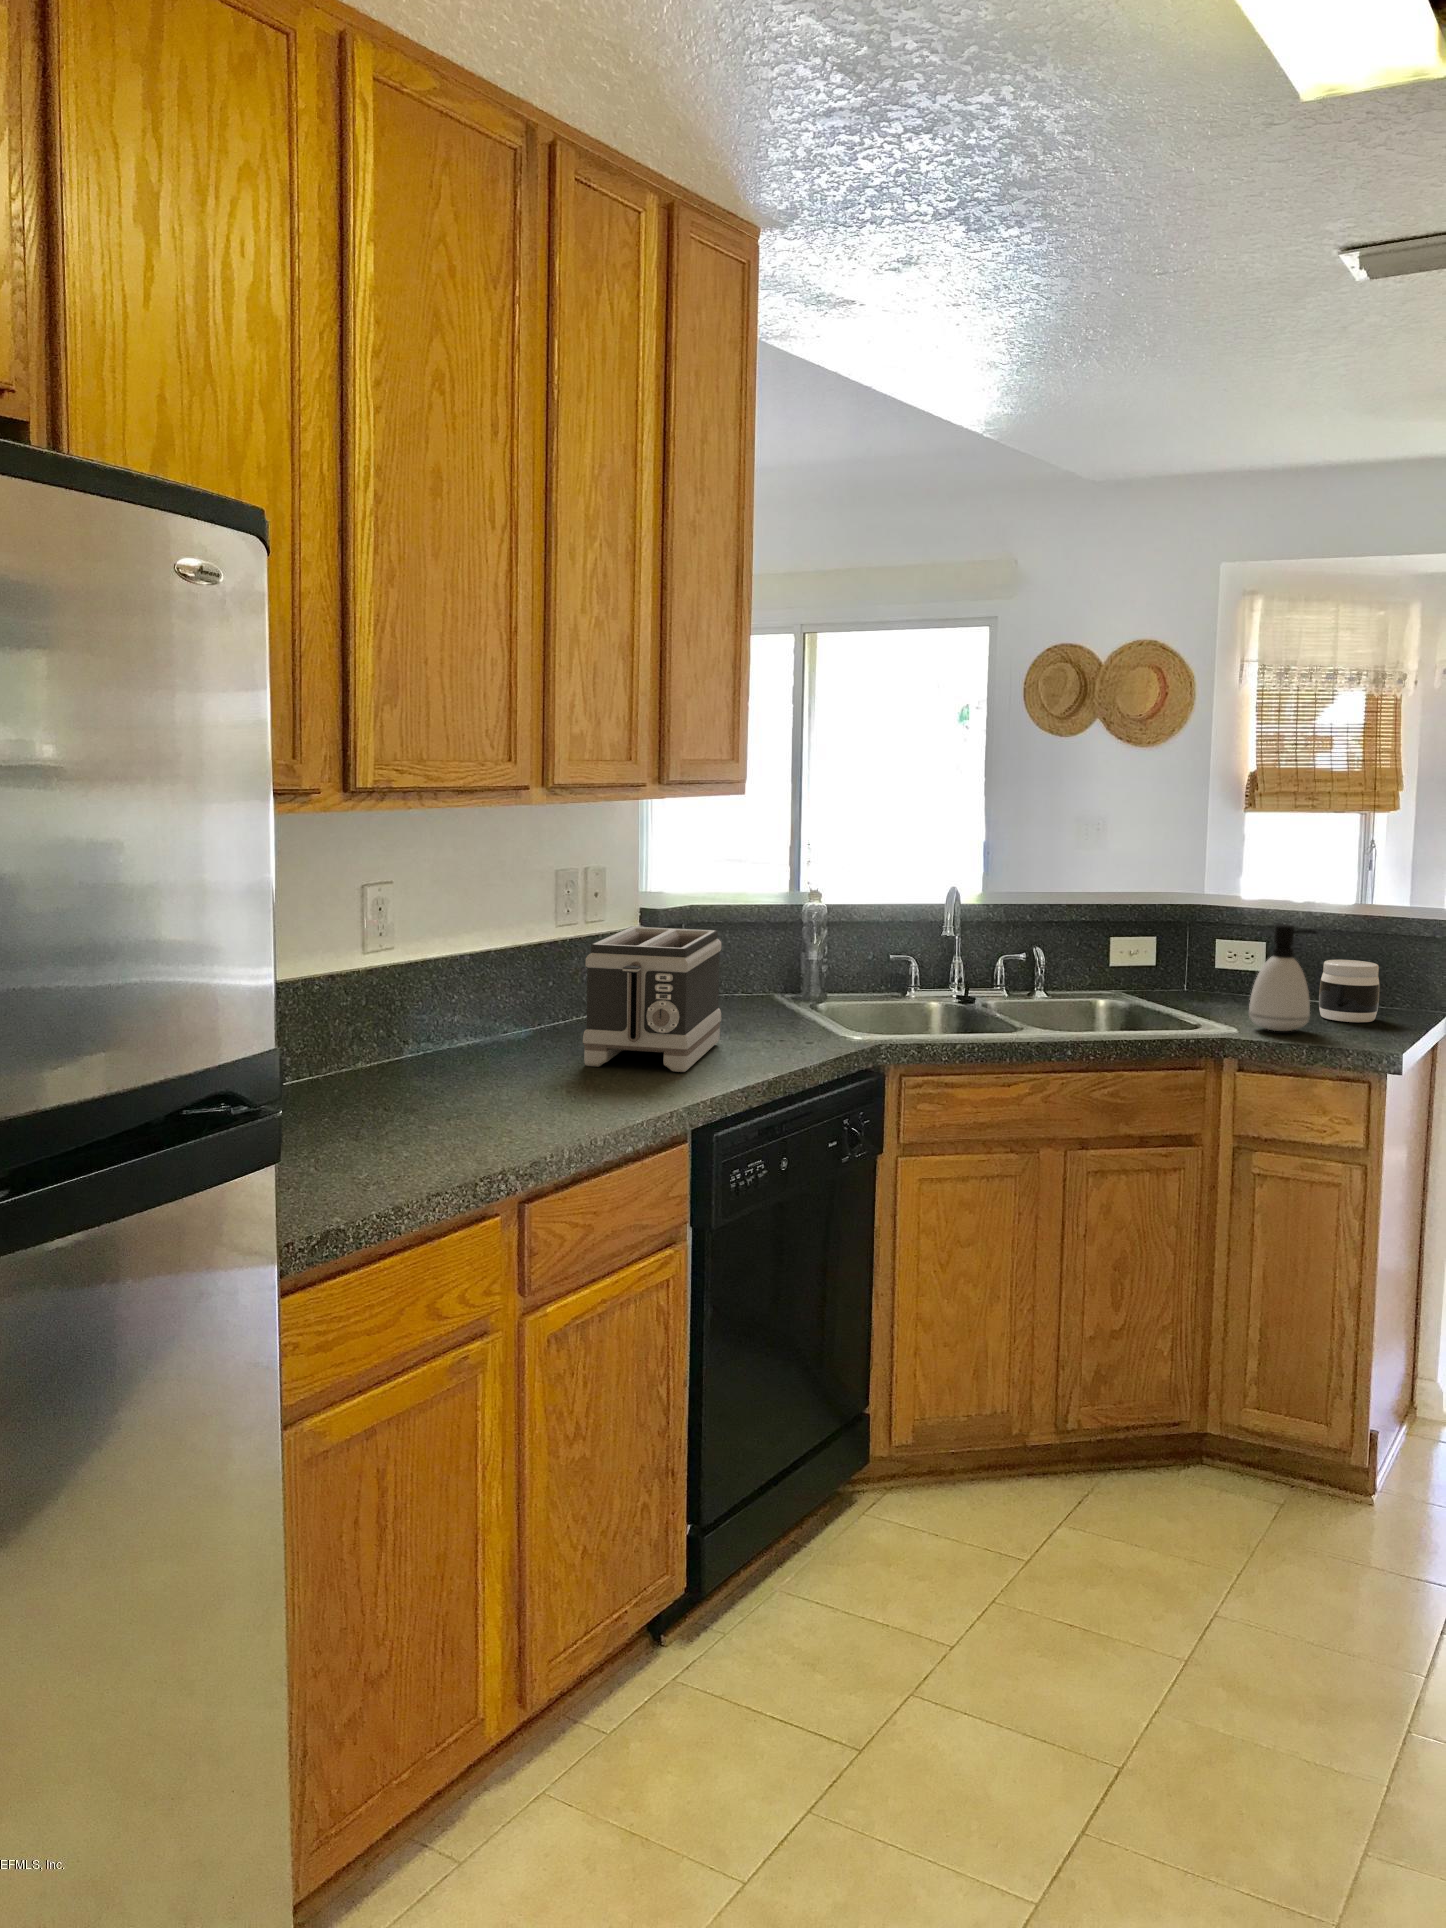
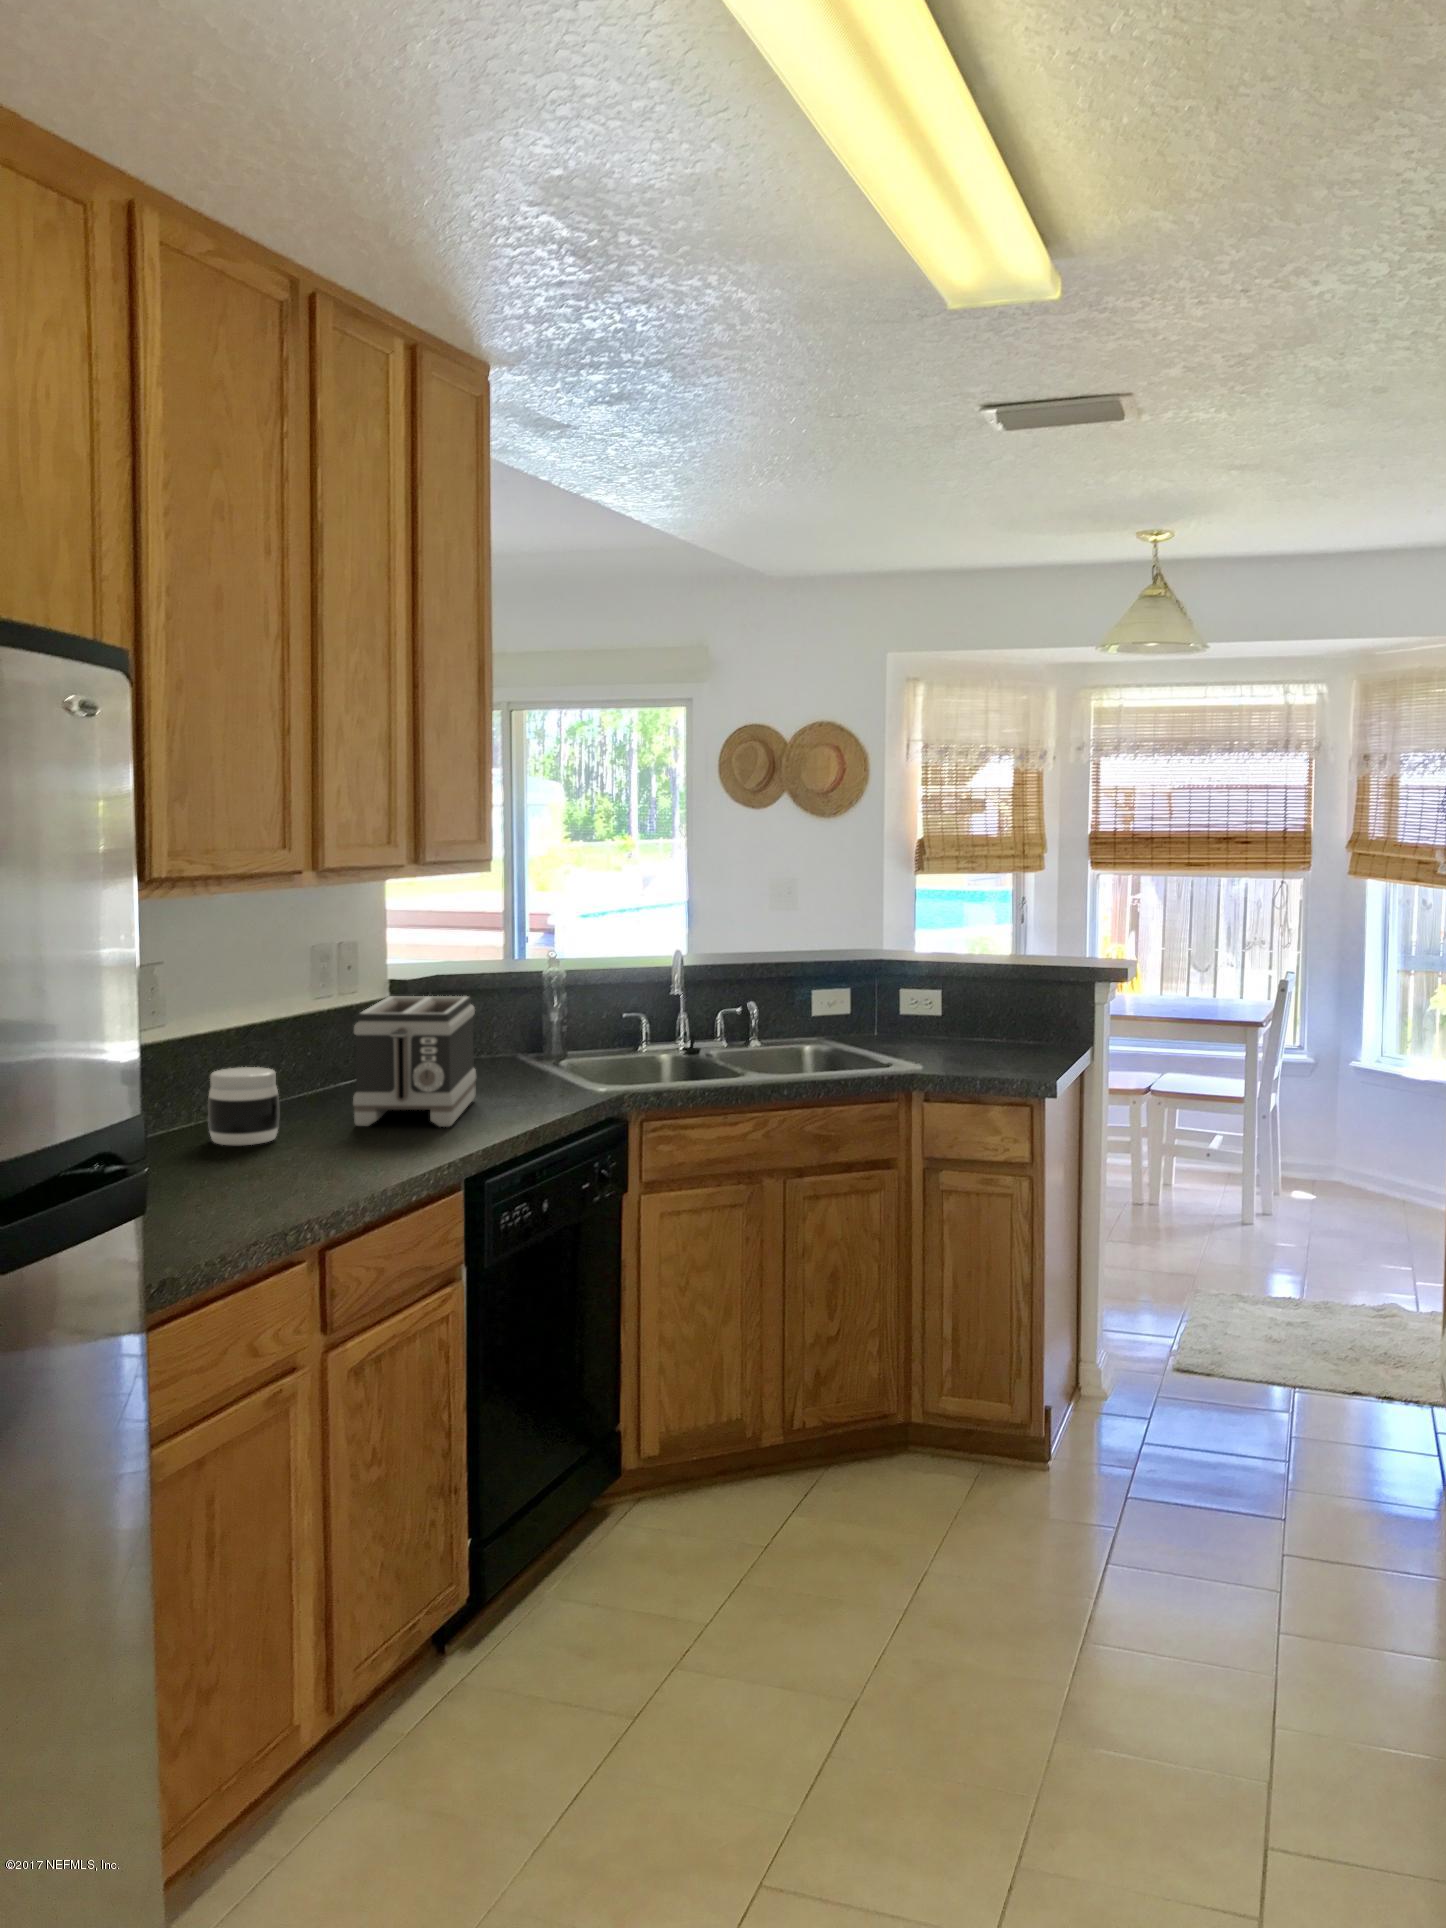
soap dispenser: present [1249,924,1317,1031] -> none [933,972,986,1064]
jar: present [1319,960,1380,1022] -> present [208,1067,279,1146]

